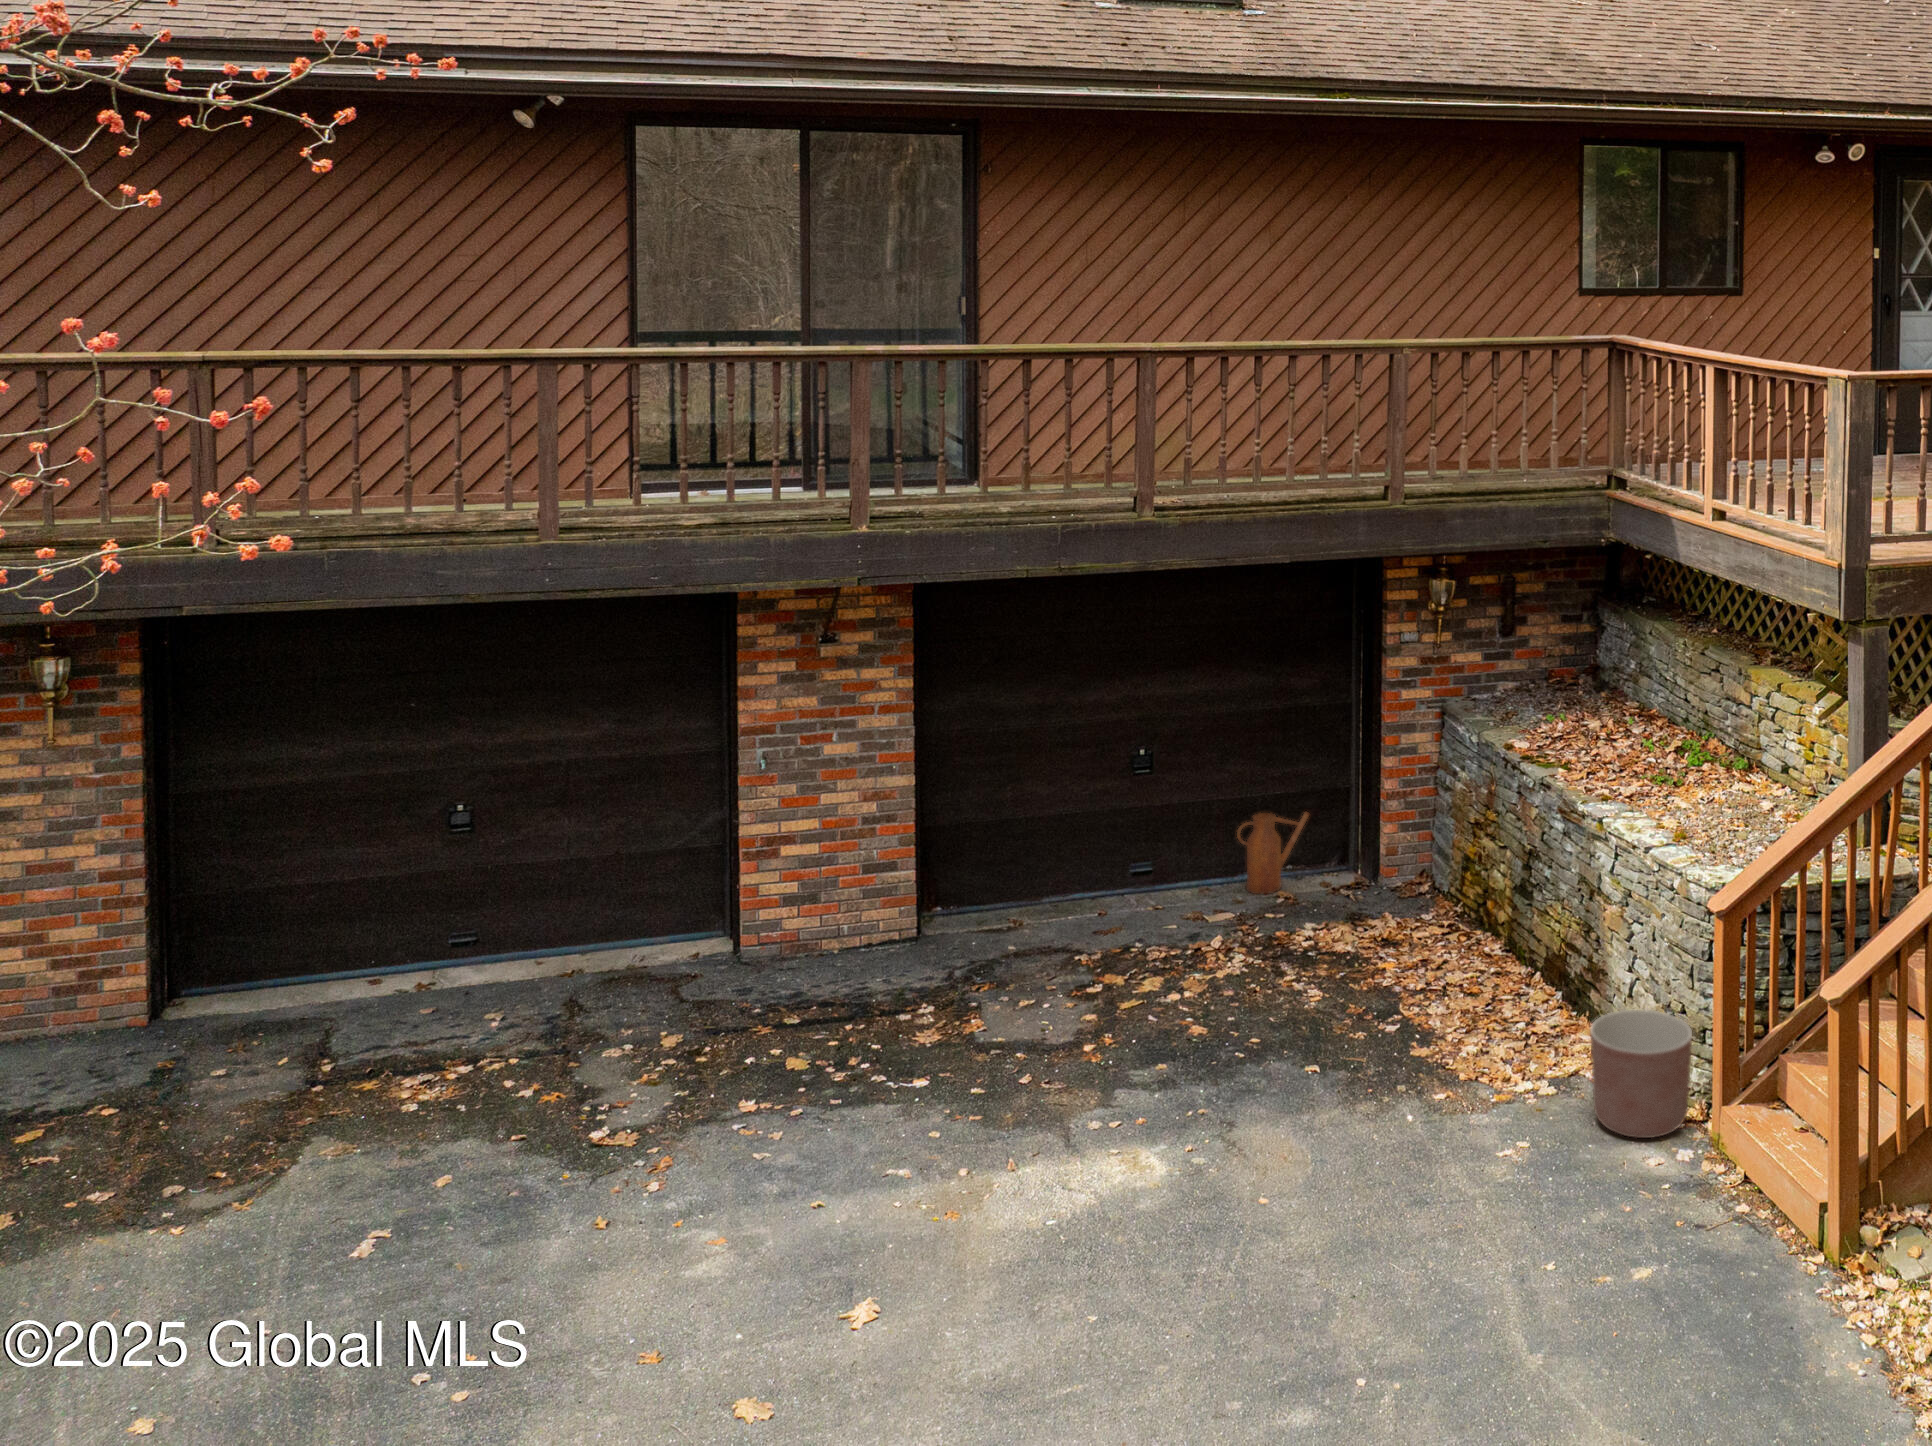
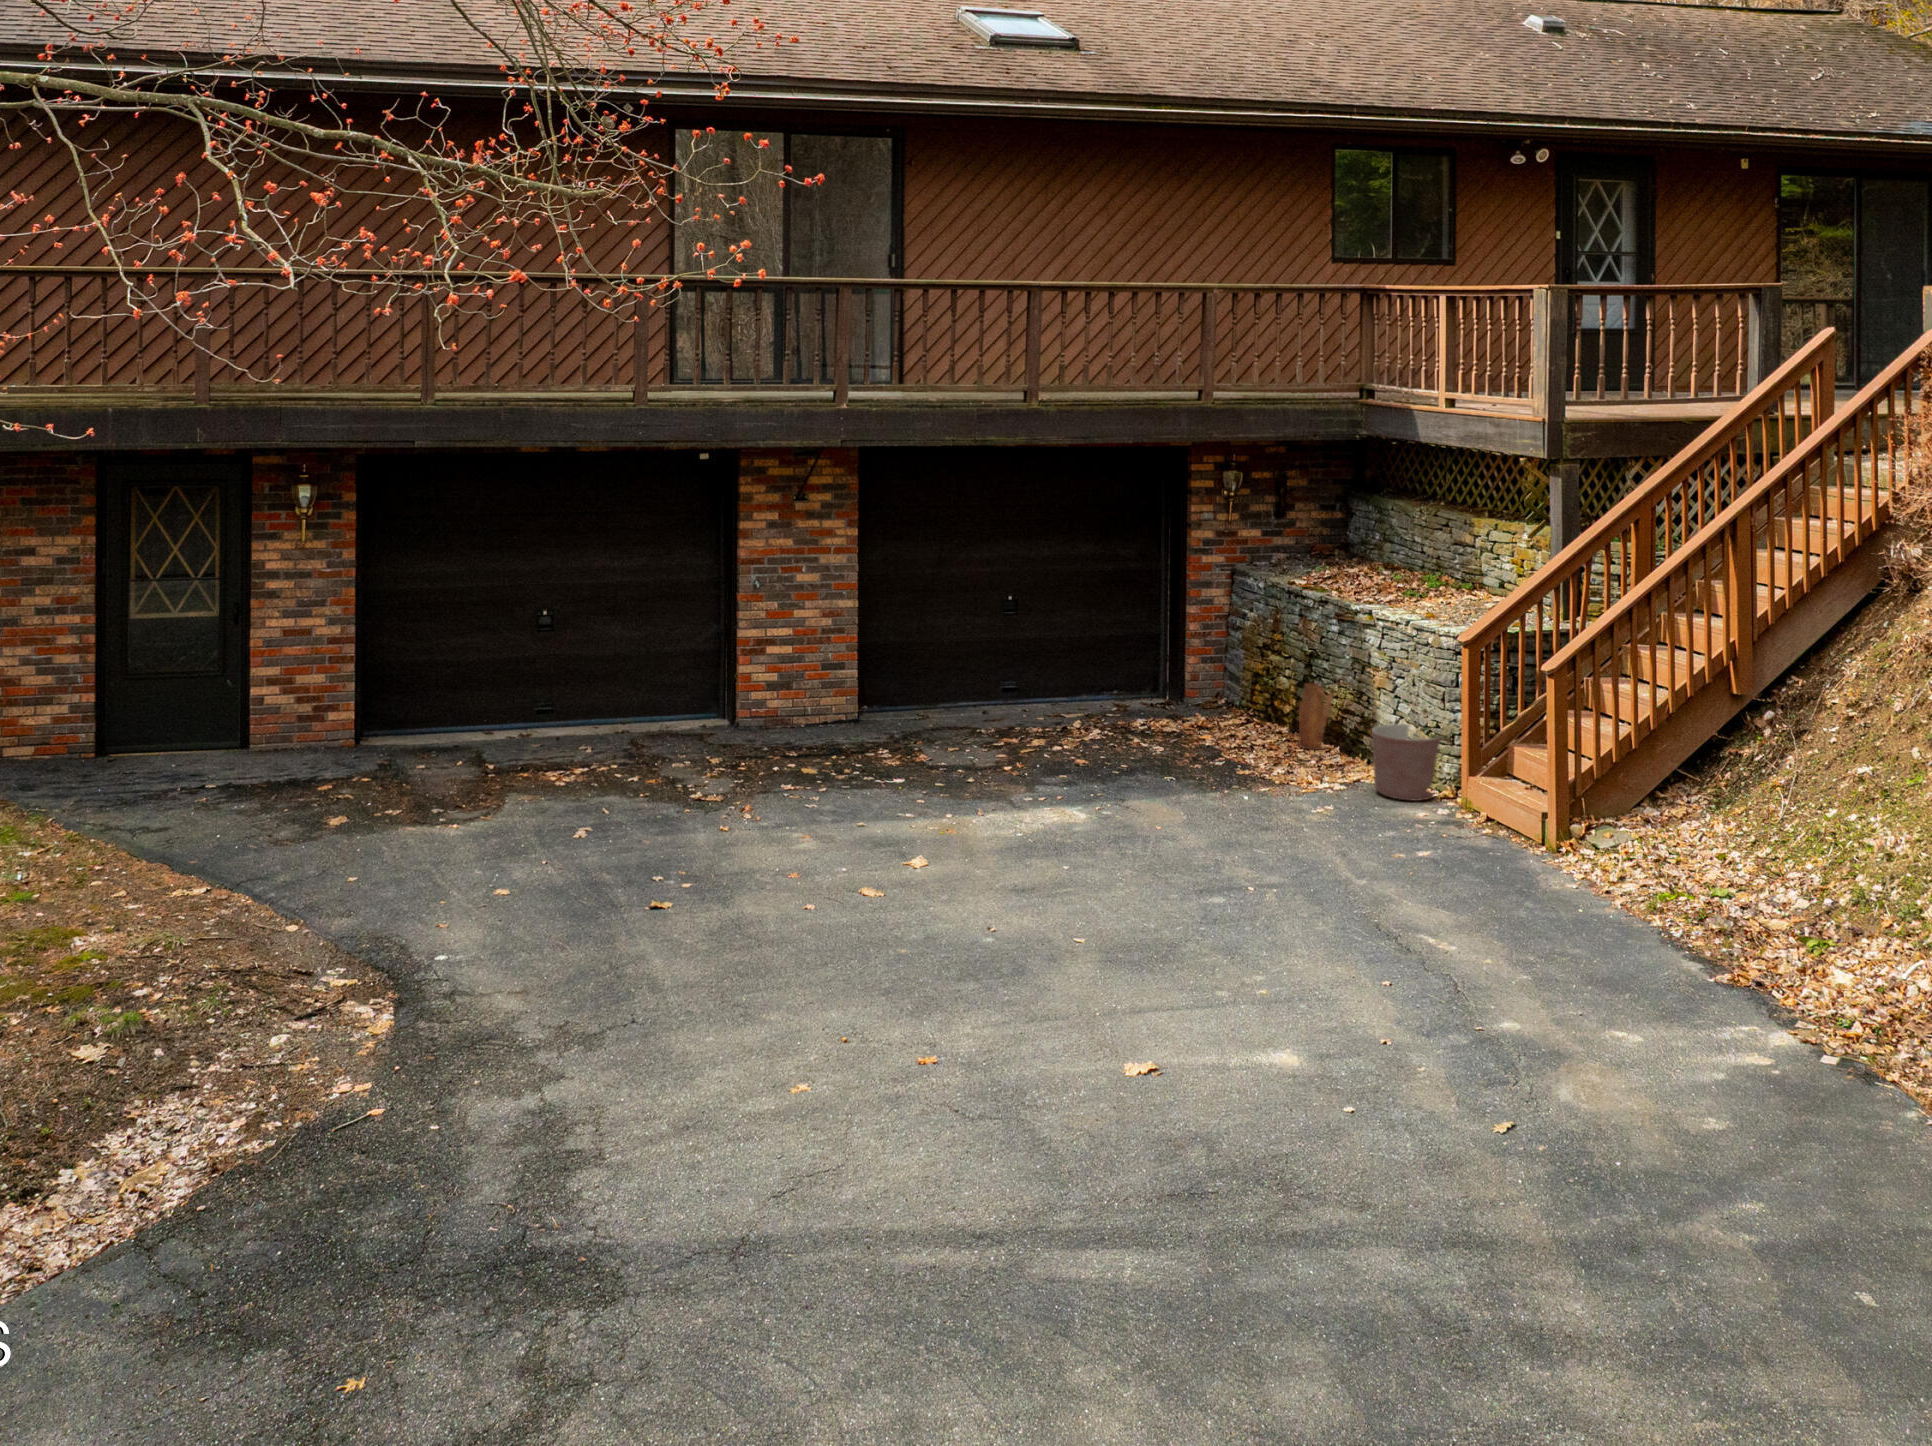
watering can: present [1237,812,1309,894] -> present [1299,683,1334,750]

